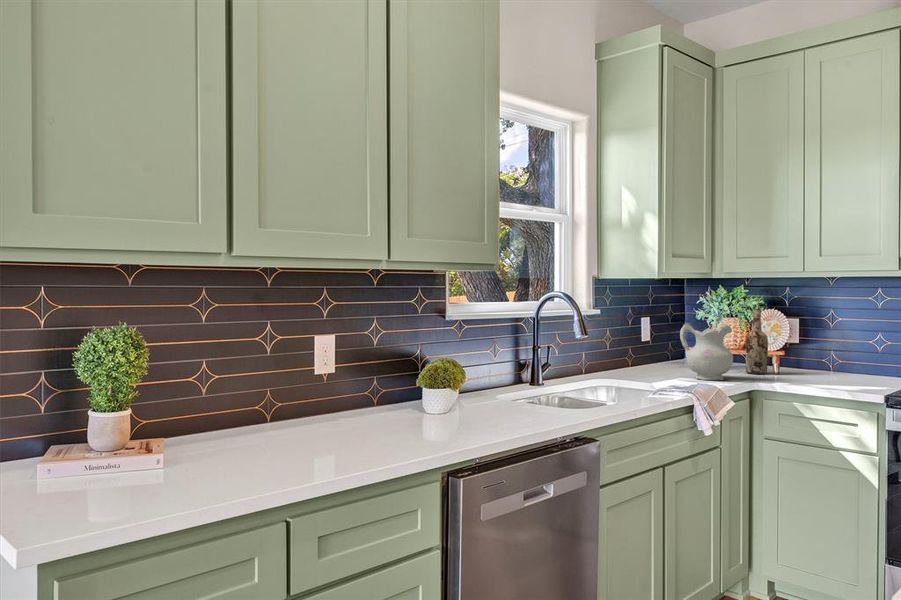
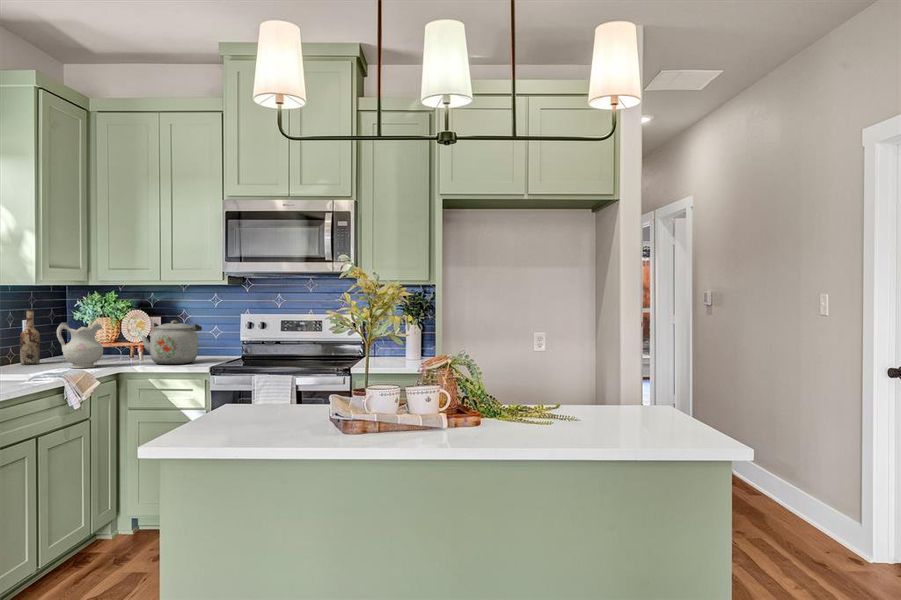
wine bottle: present [746,309,768,374] -> present [20,310,40,365]
kettle: none [780,324,867,385] -> present [141,320,202,364]

